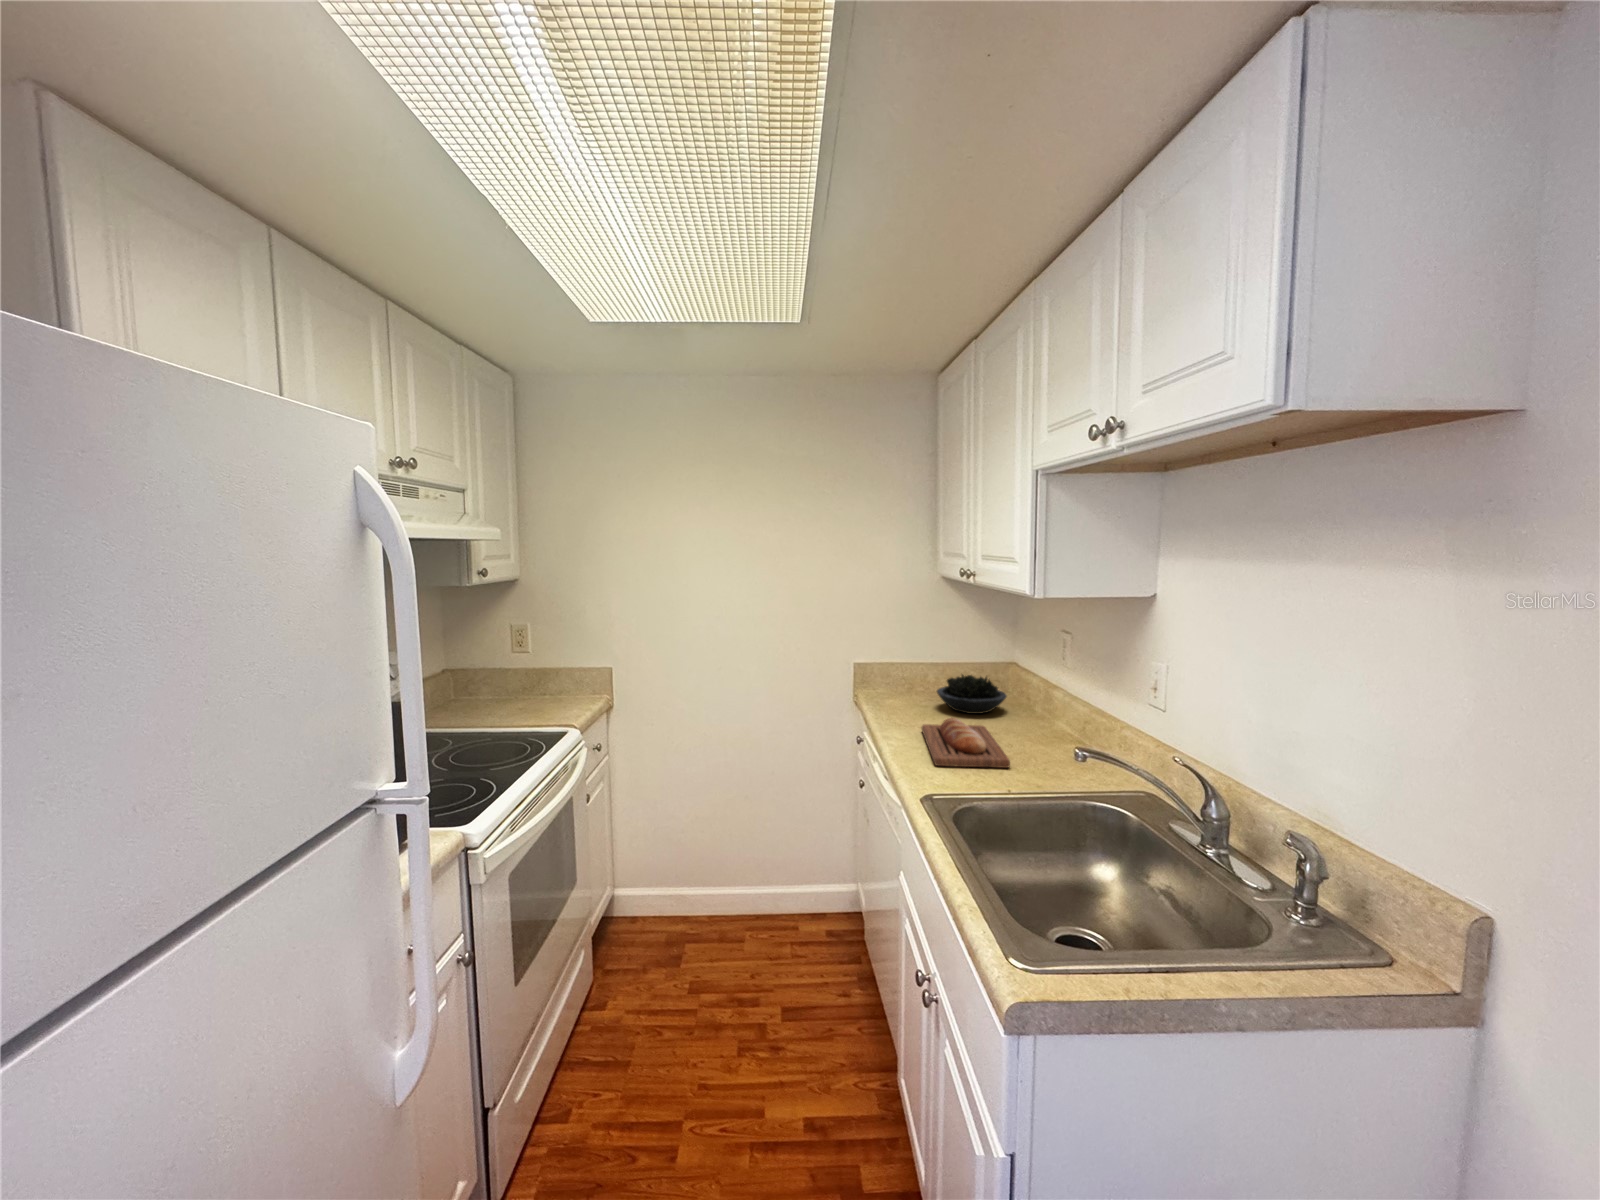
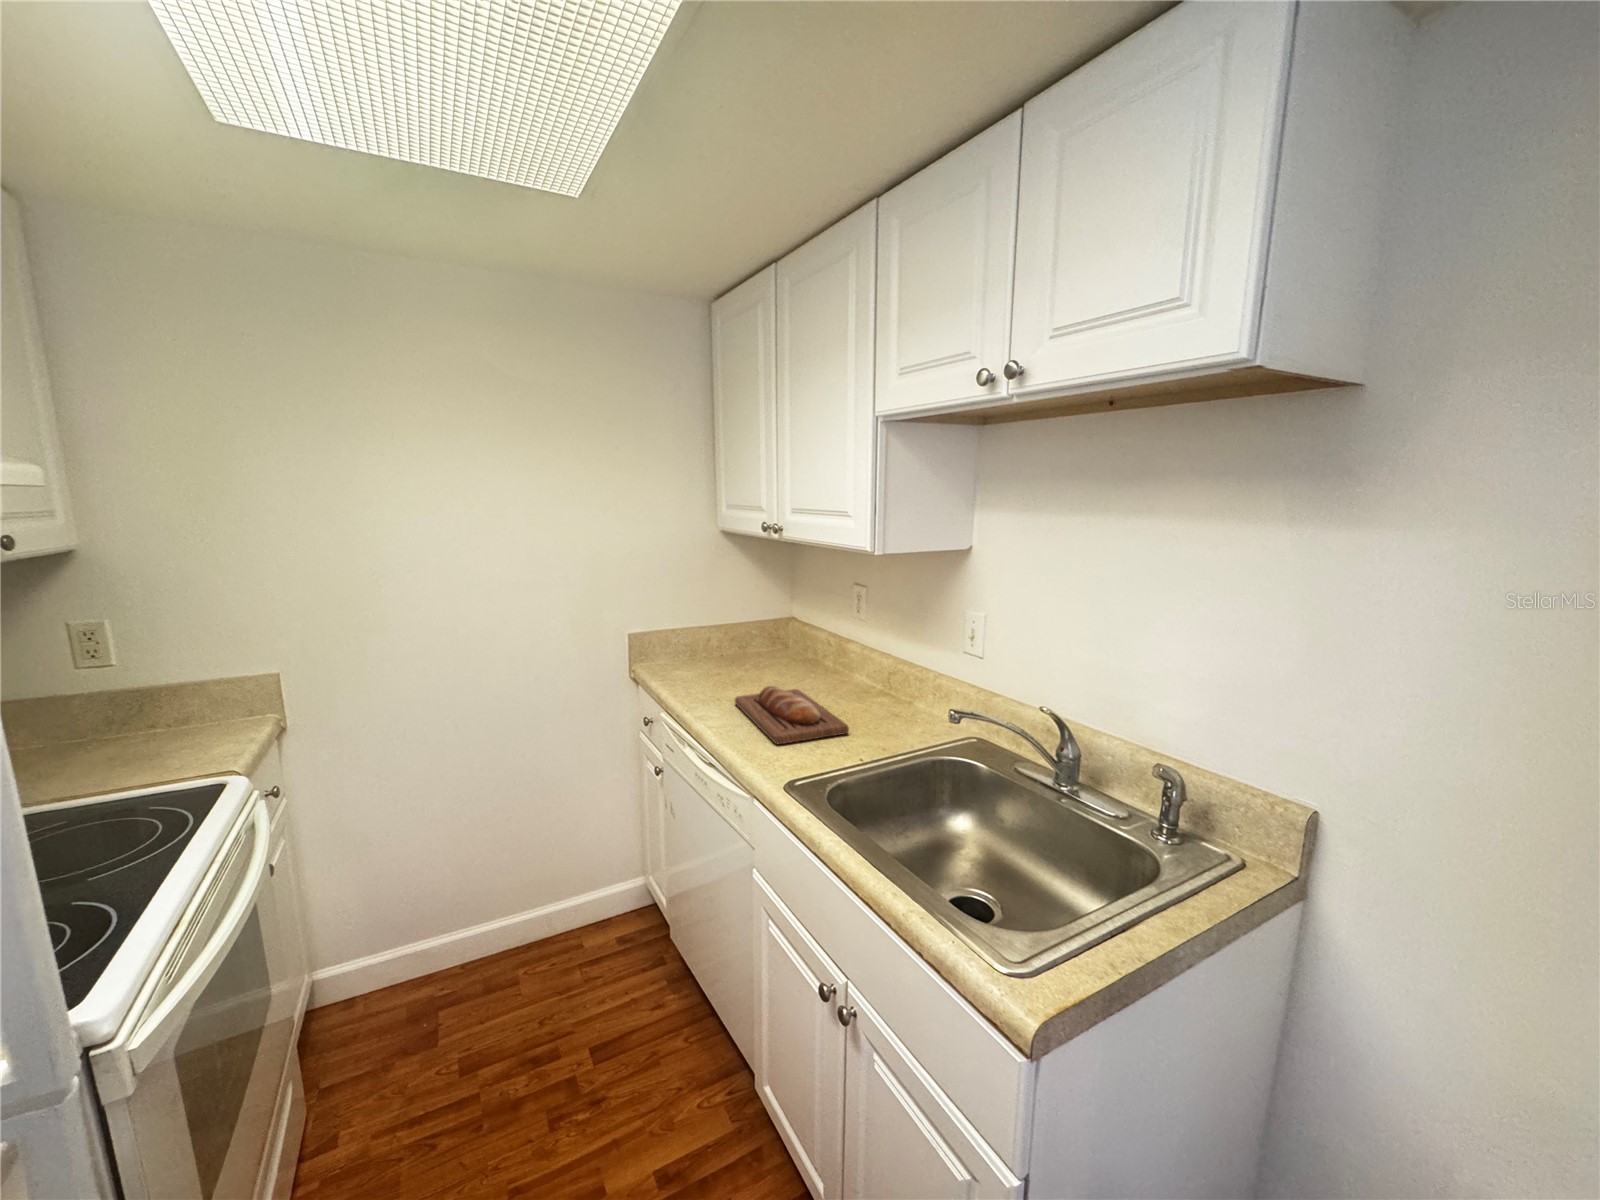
succulent plant: present [937,675,1007,714] -> none [731,634,804,676]

